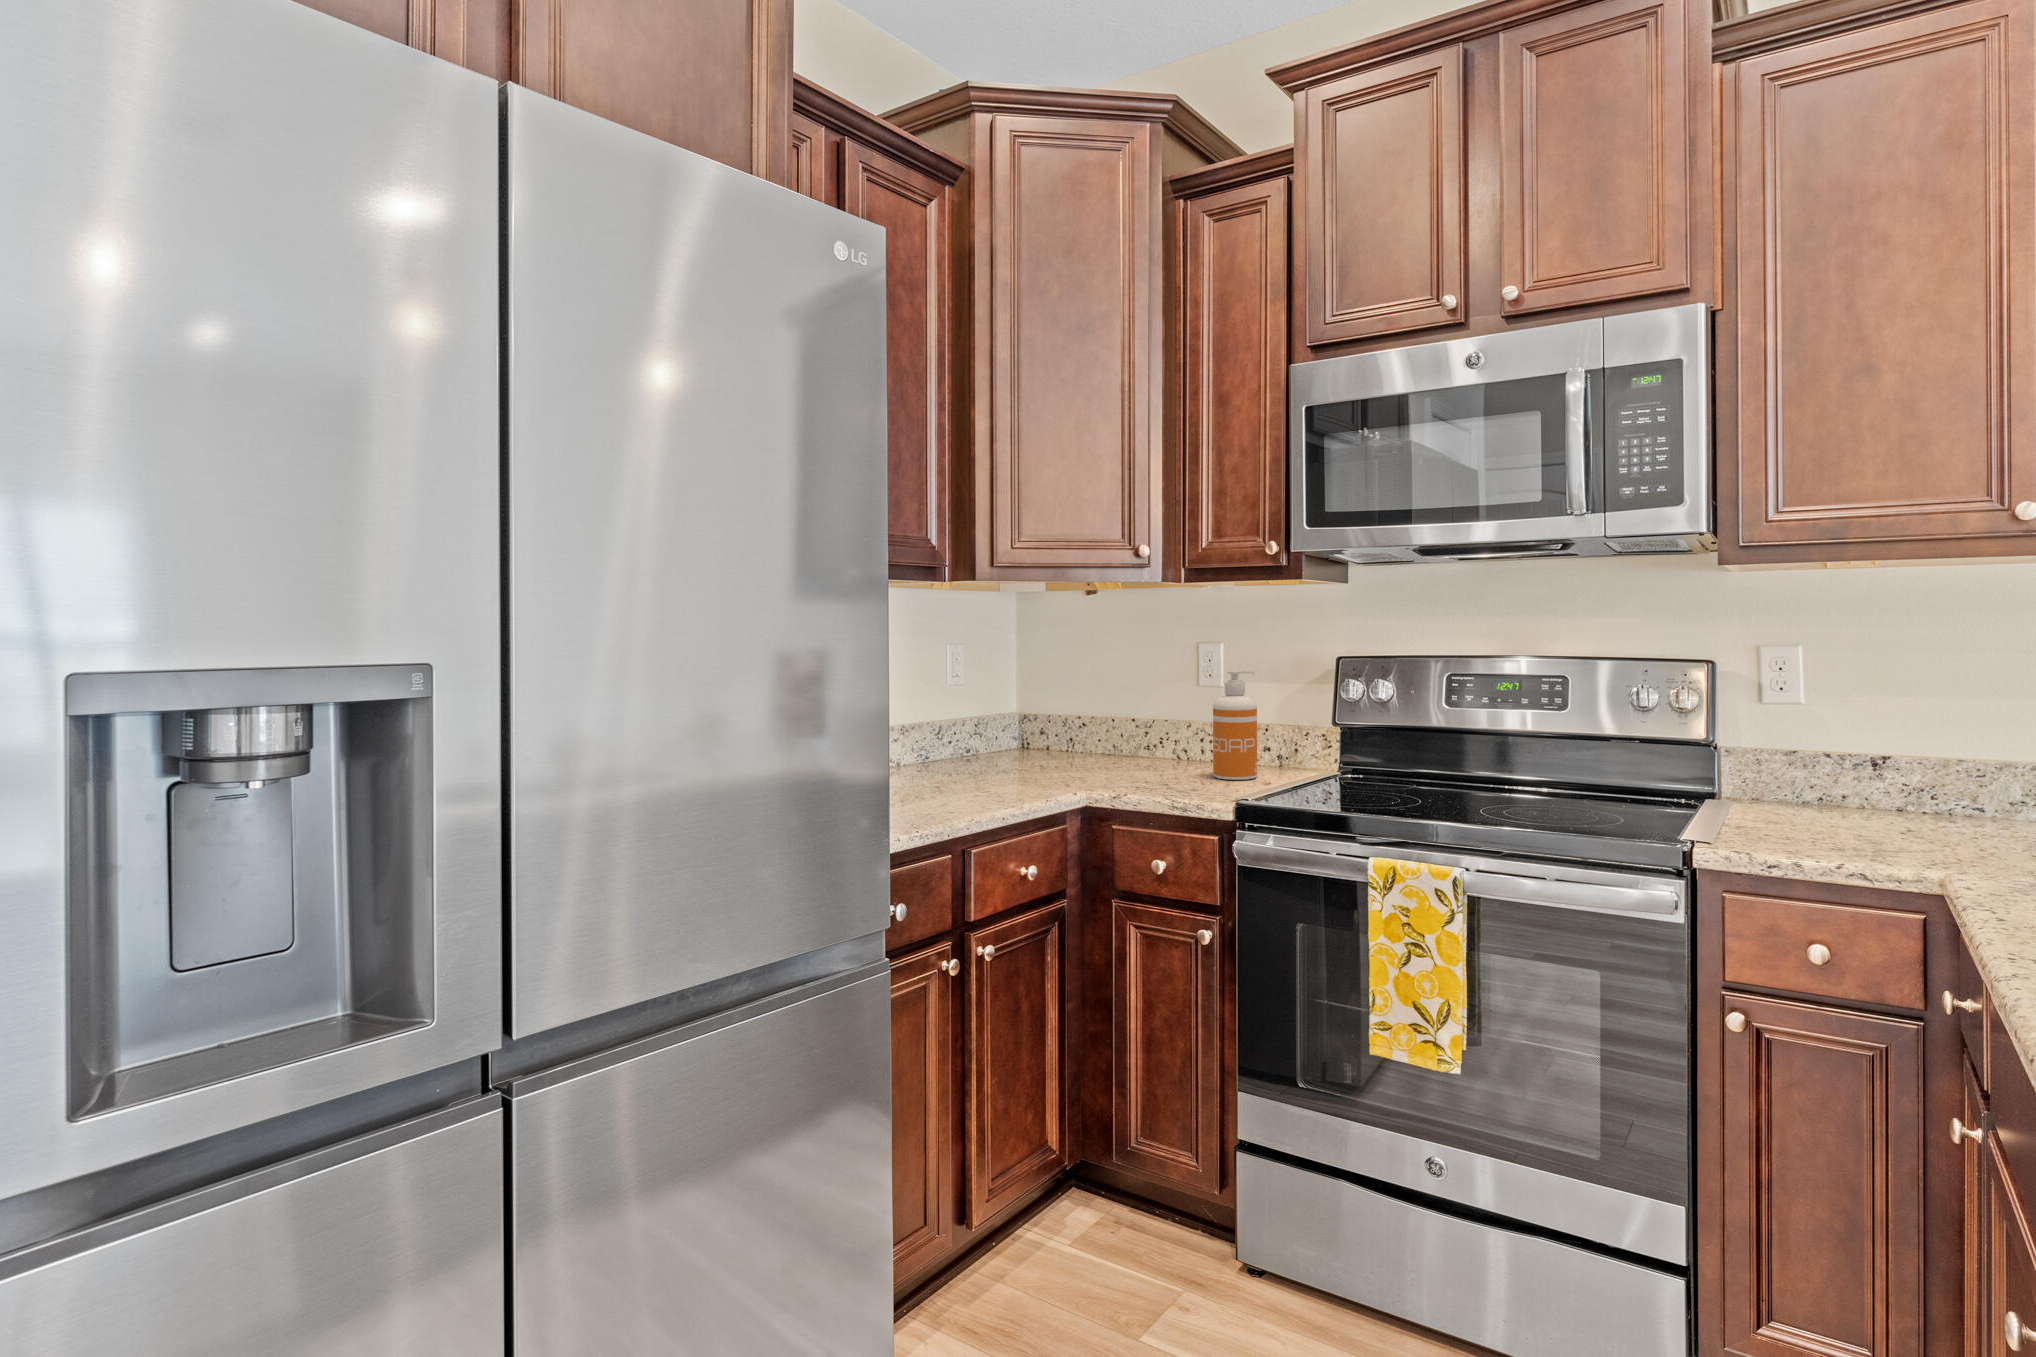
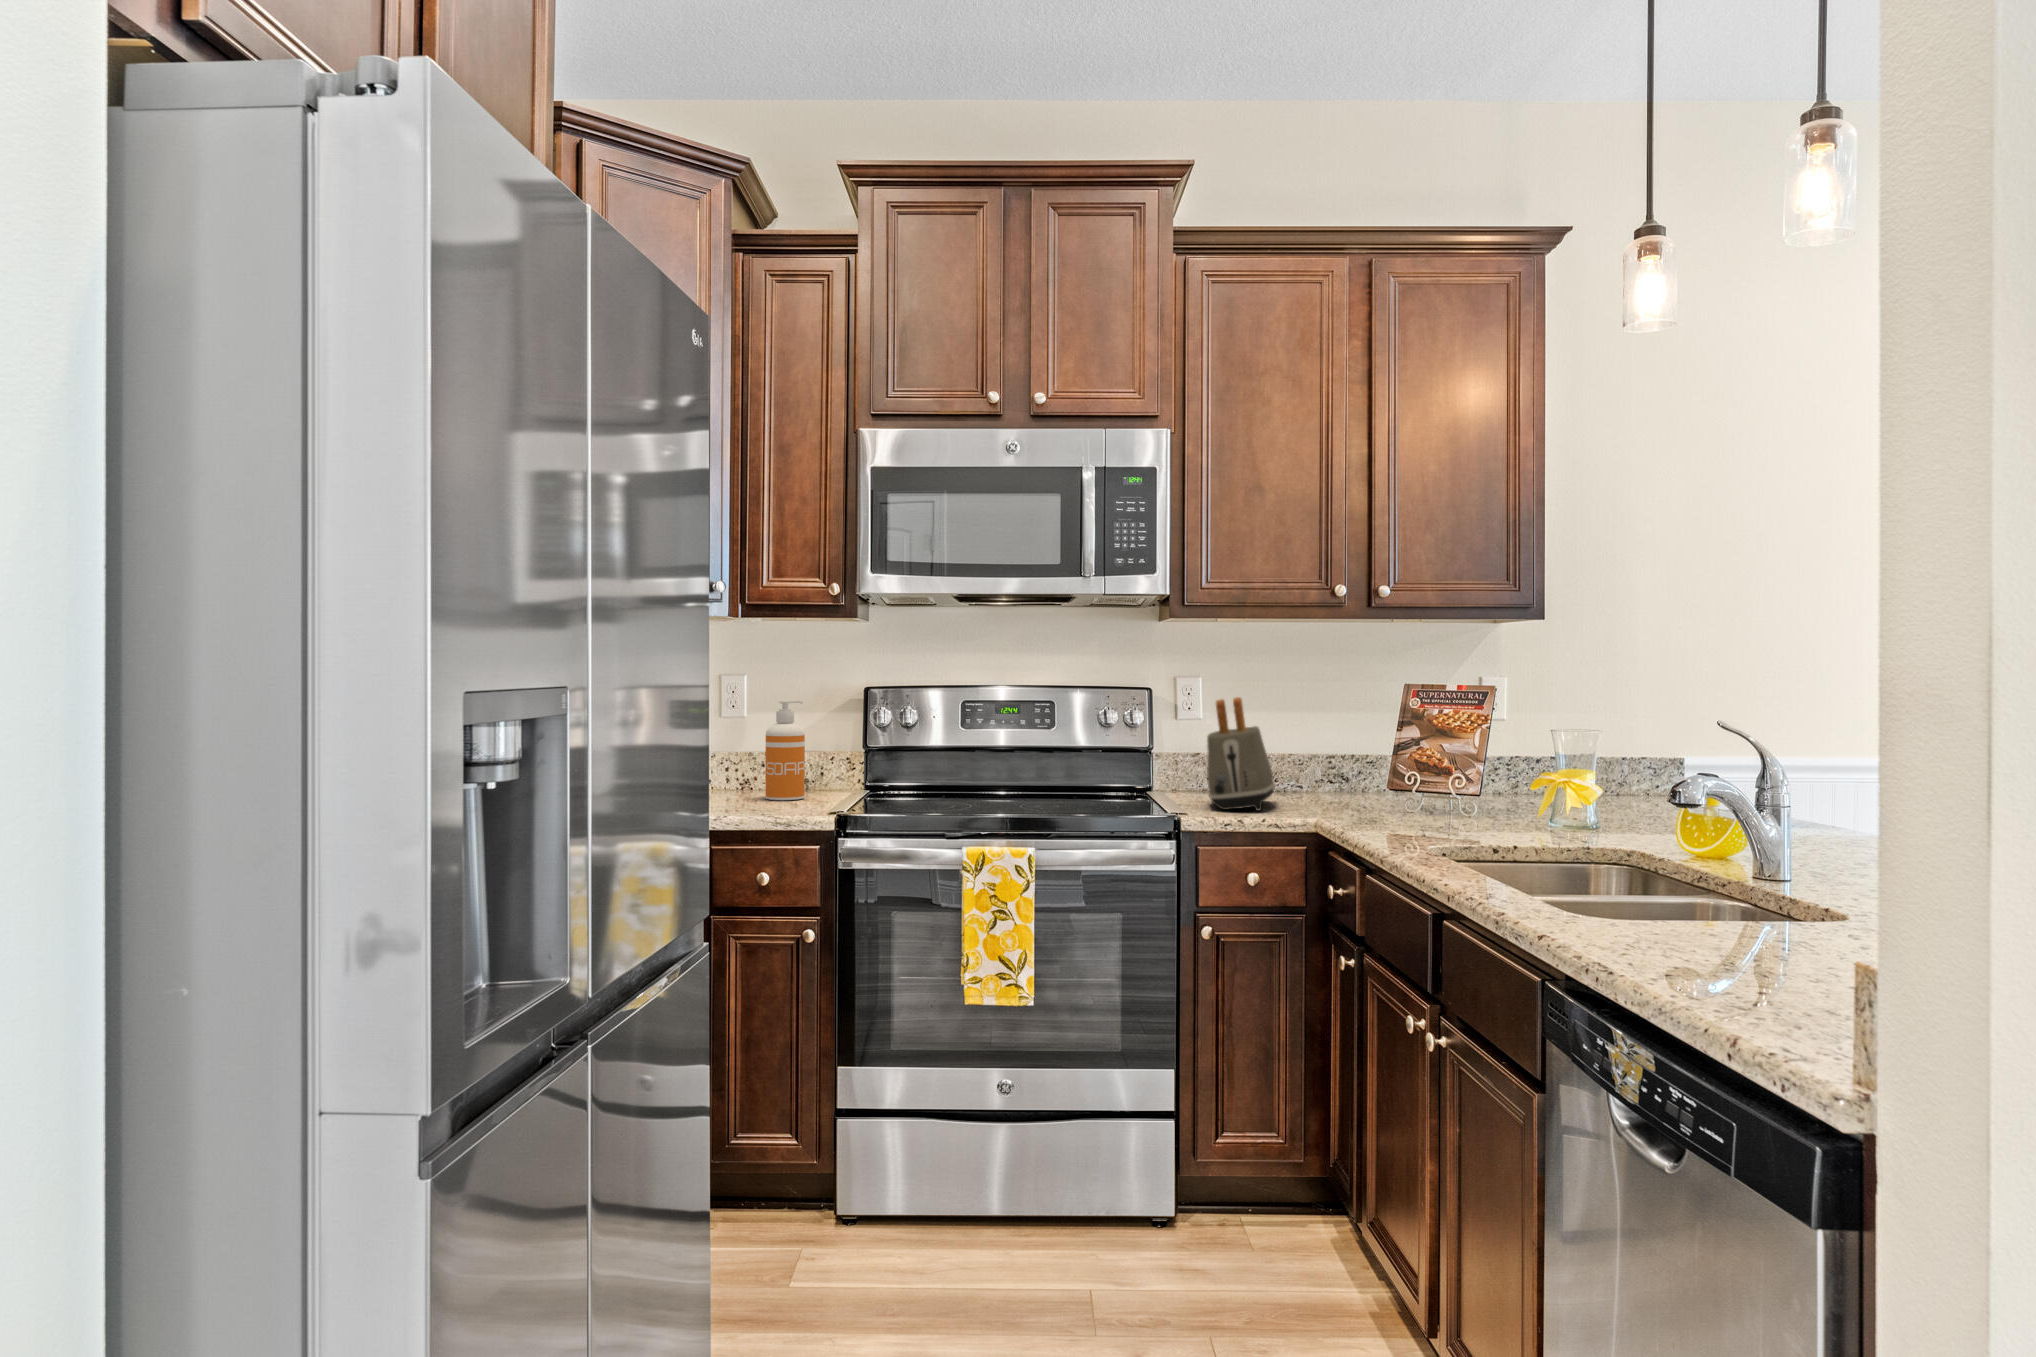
toaster: none [1765,679,1905,851] -> present [1207,697,1275,810]

